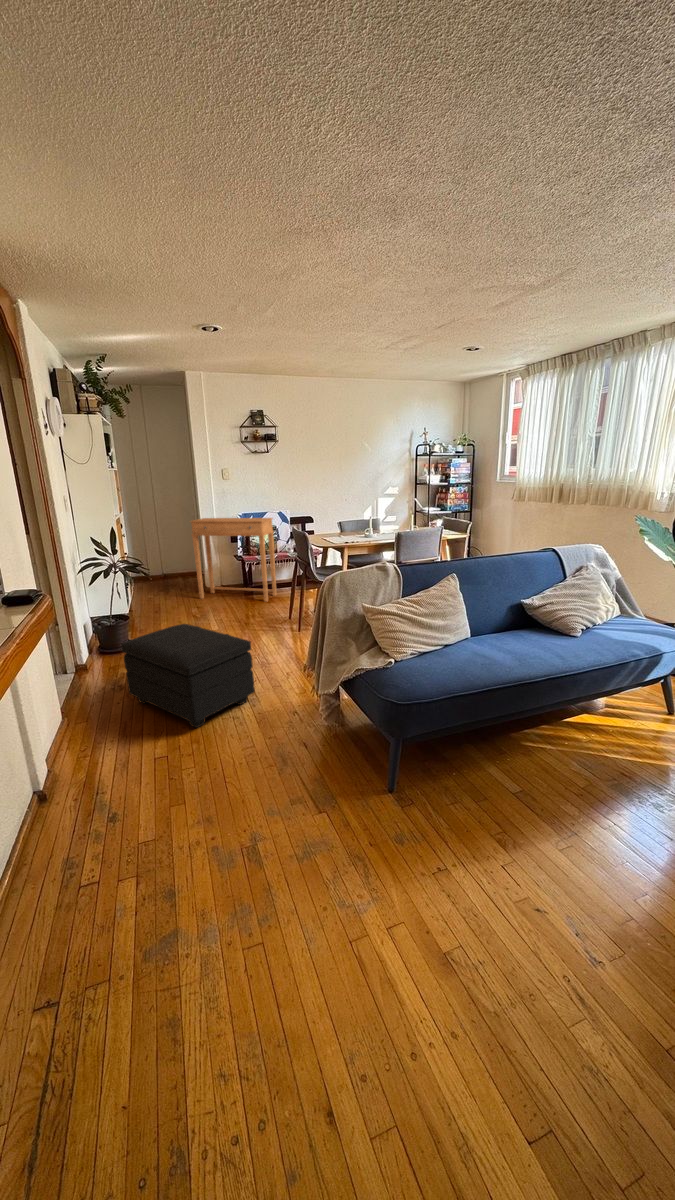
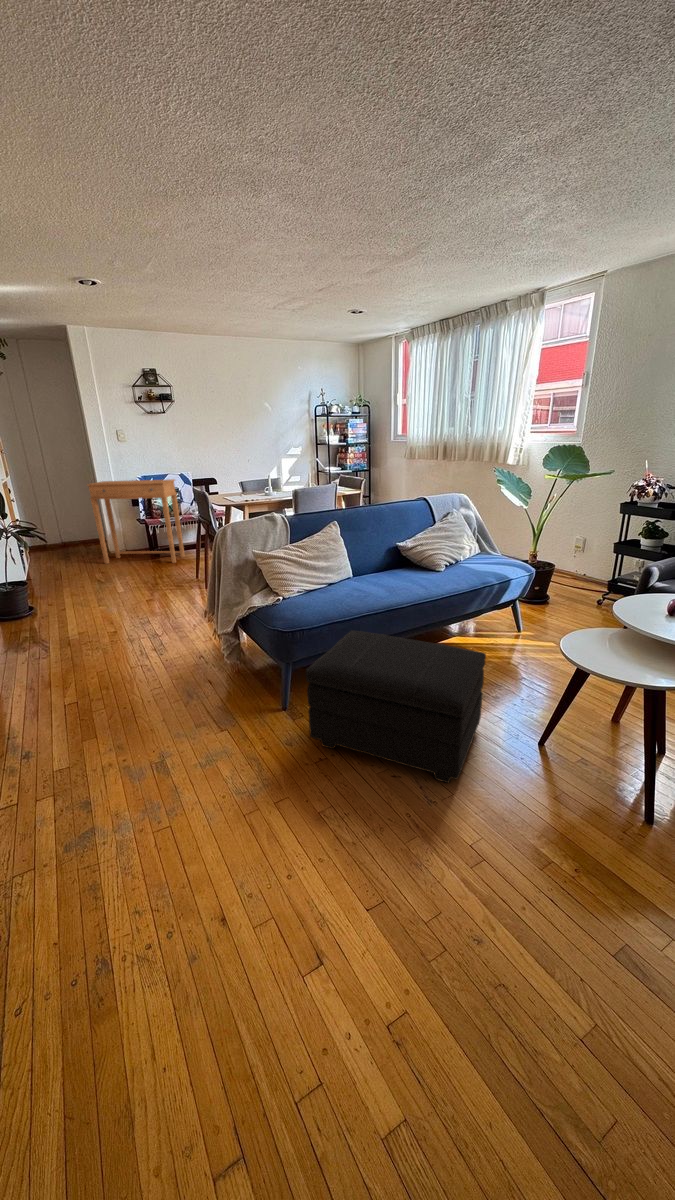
footstool: present [121,624,255,728] -> present [306,631,486,783]

